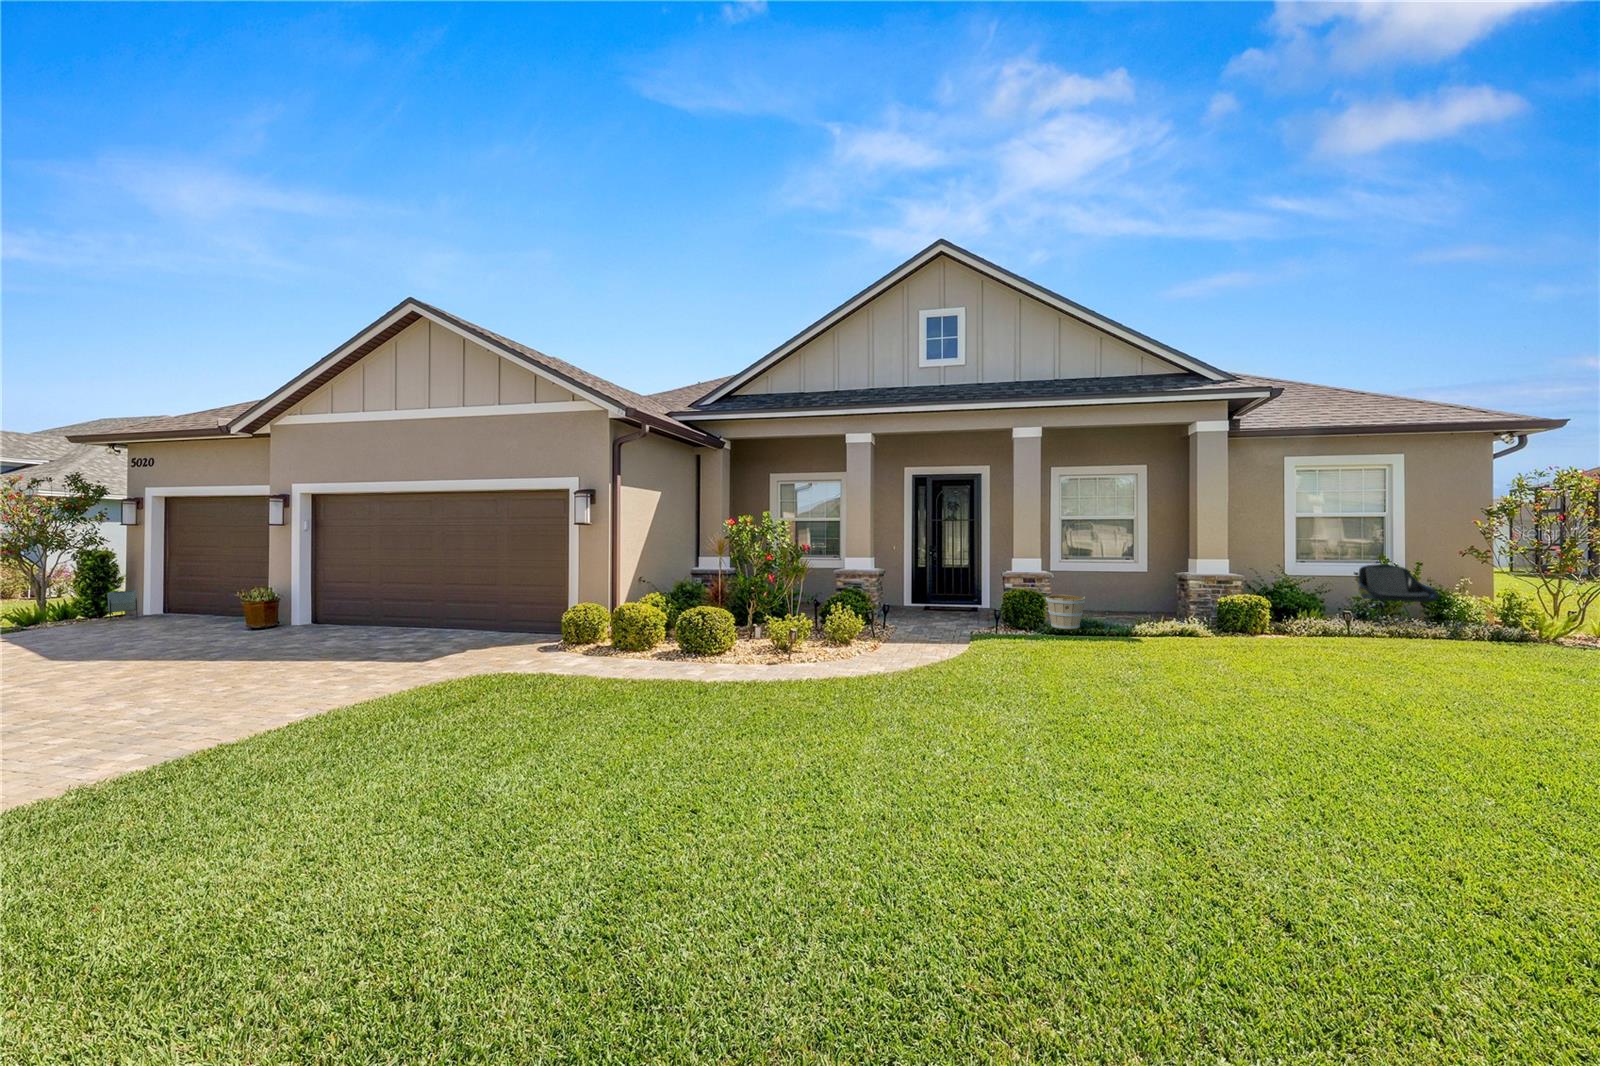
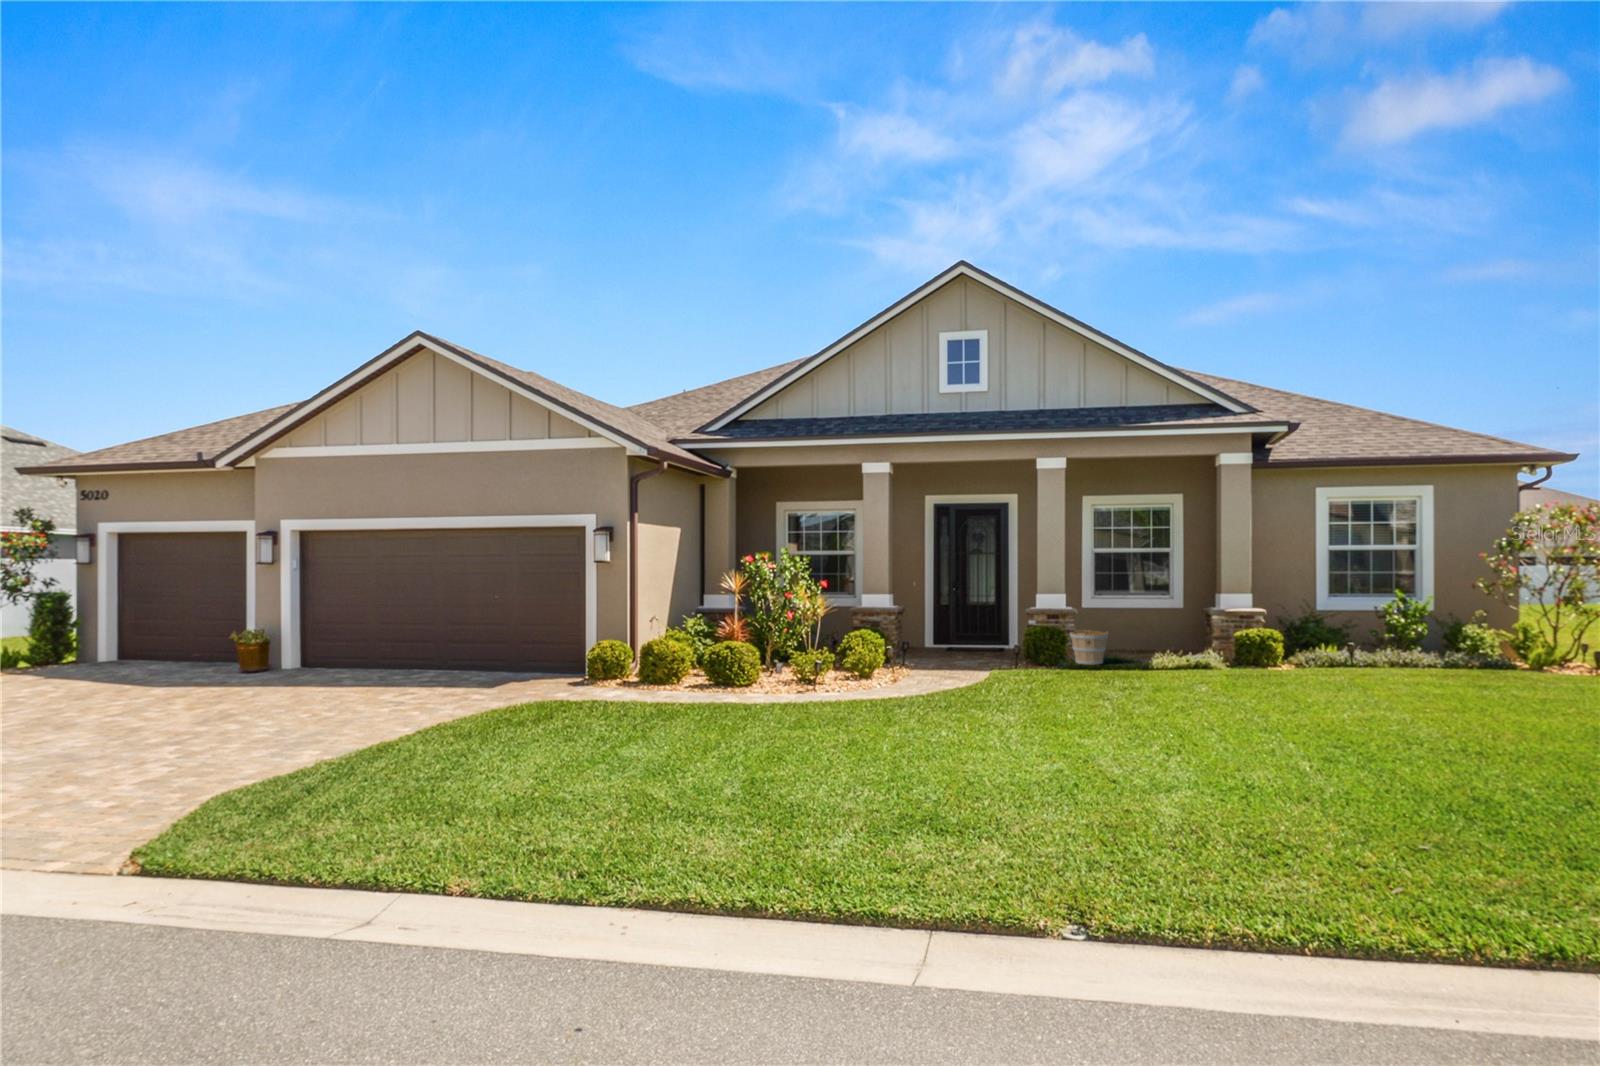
lounge chair: present [1355,564,1439,628] -> none [1383,598,1452,661]
planter: present [107,591,138,620] -> none [57,636,86,668]

